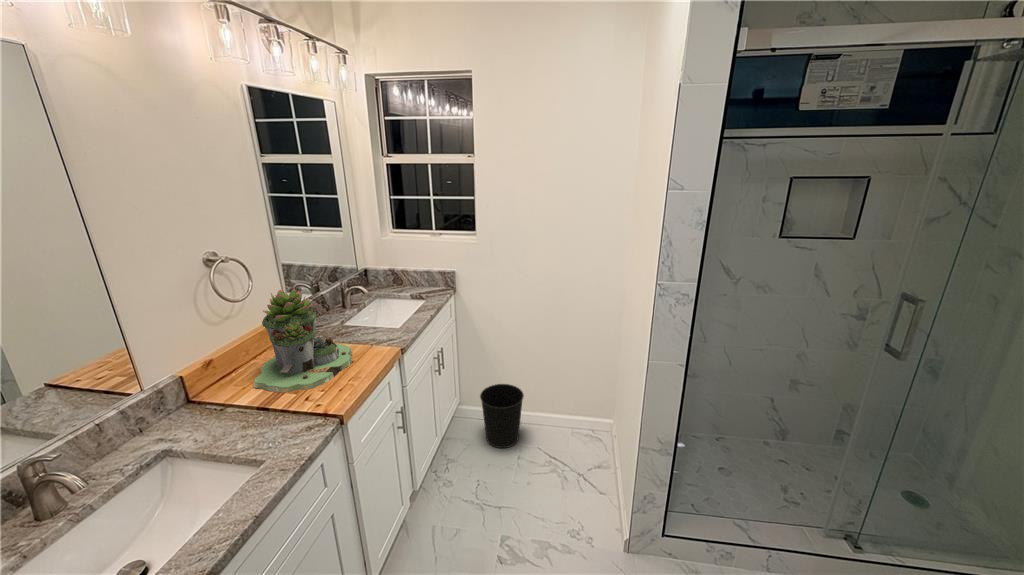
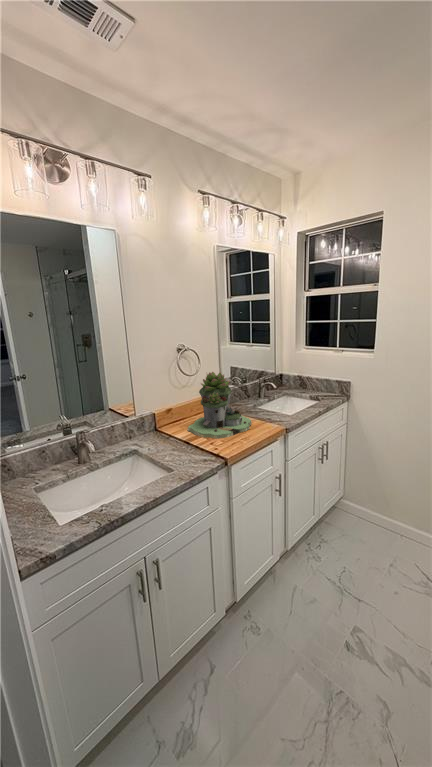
wastebasket: present [480,384,524,448] -> none [359,489,403,550]

